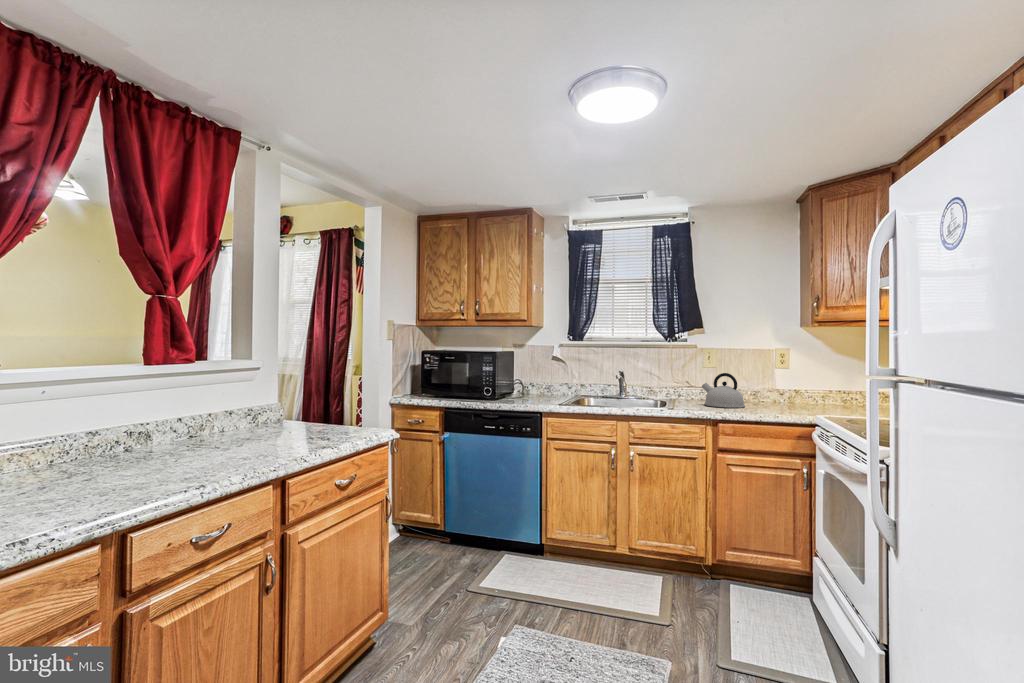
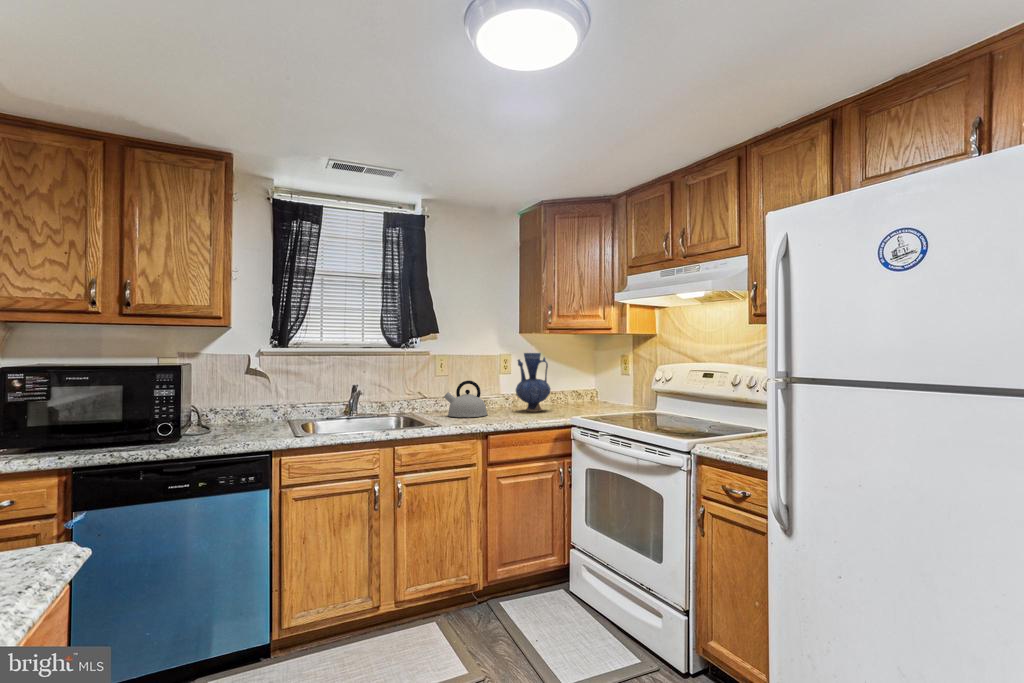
vase: none [782,348,825,410] -> present [516,353,550,412]

